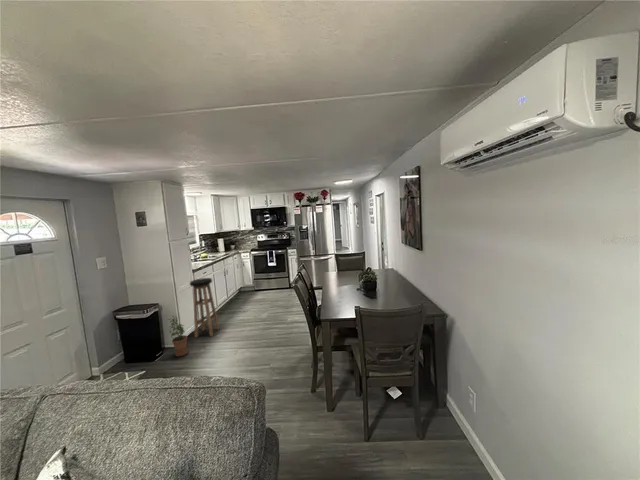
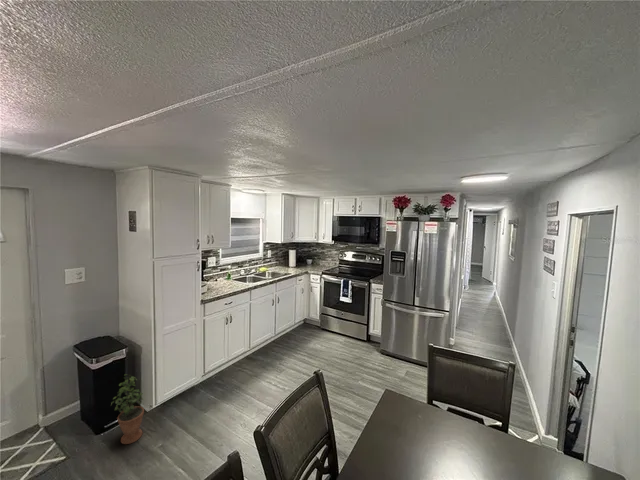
bar stool: present [190,278,219,337] -> none [179,315,219,414]

